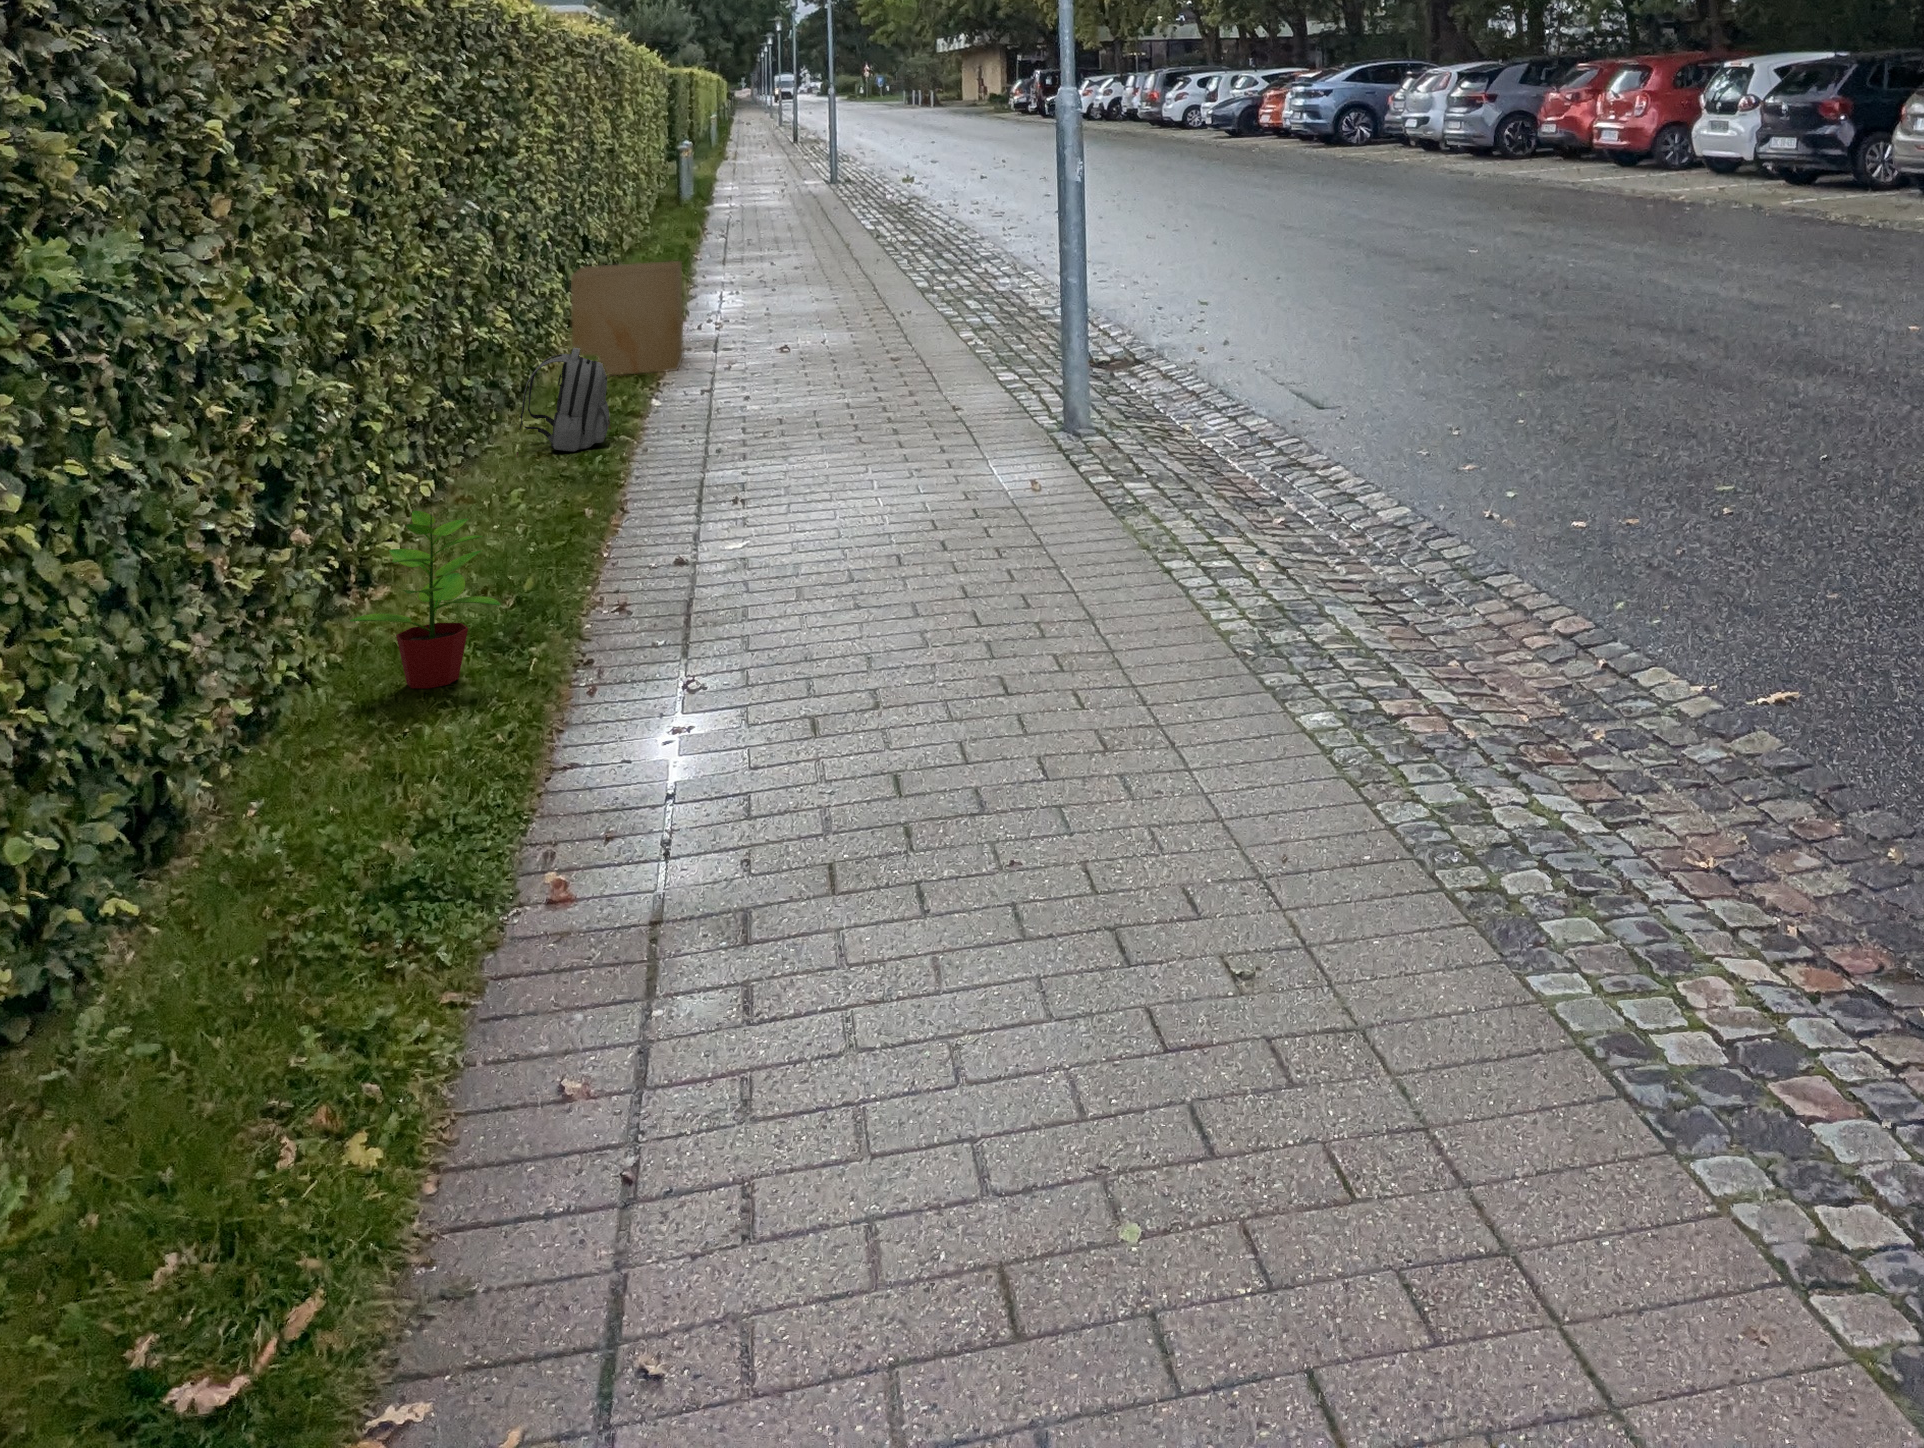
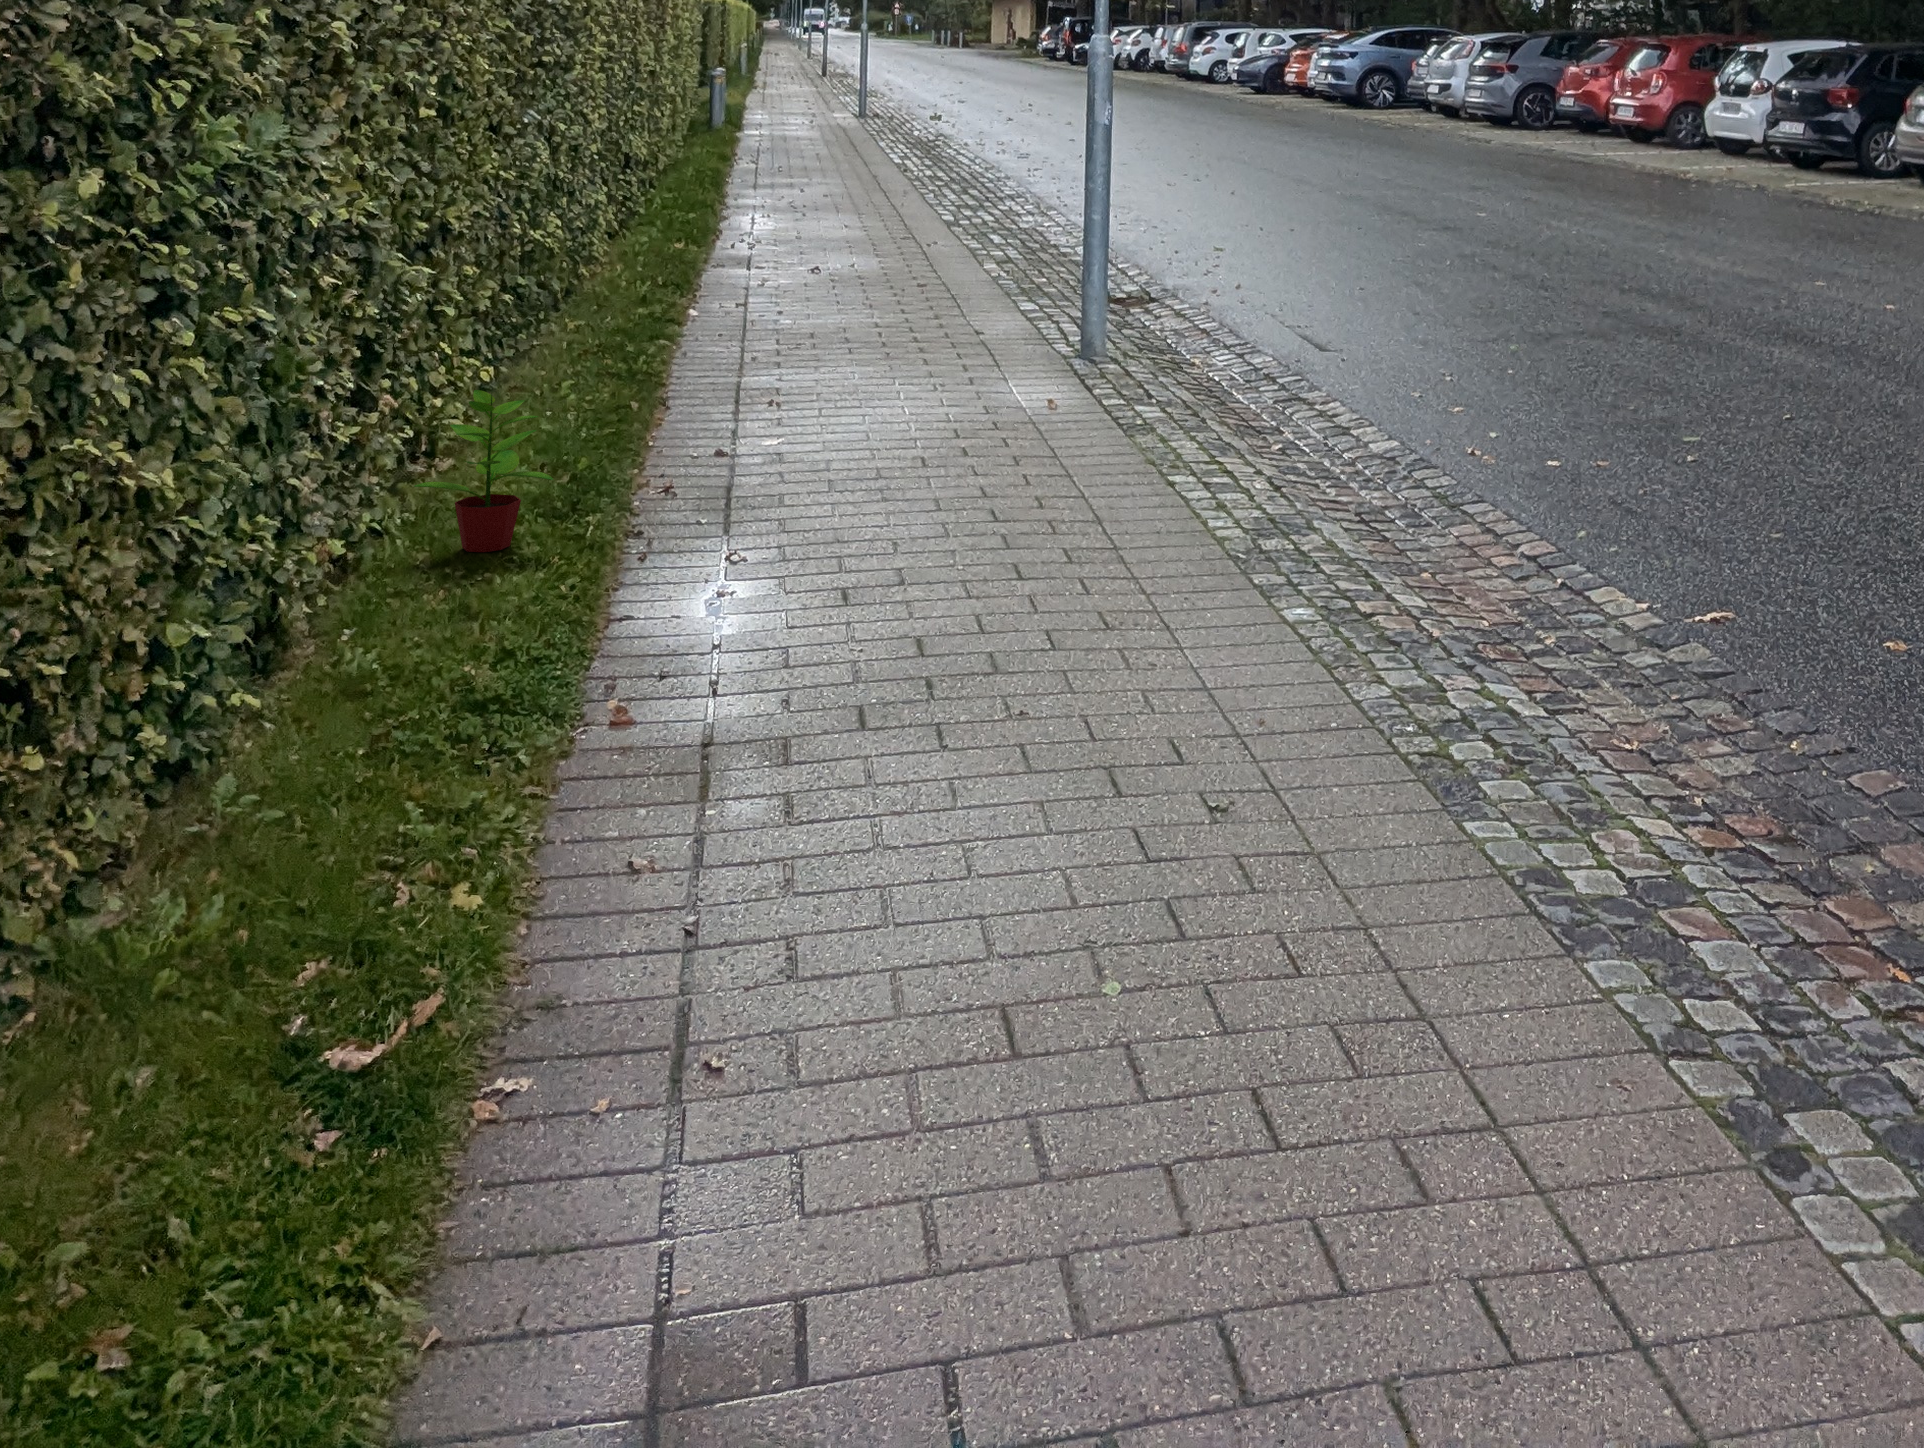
cardboard box: present [571,261,684,375] -> none [597,181,708,288]
backpack: present [517,347,611,457] -> none [548,256,640,357]

